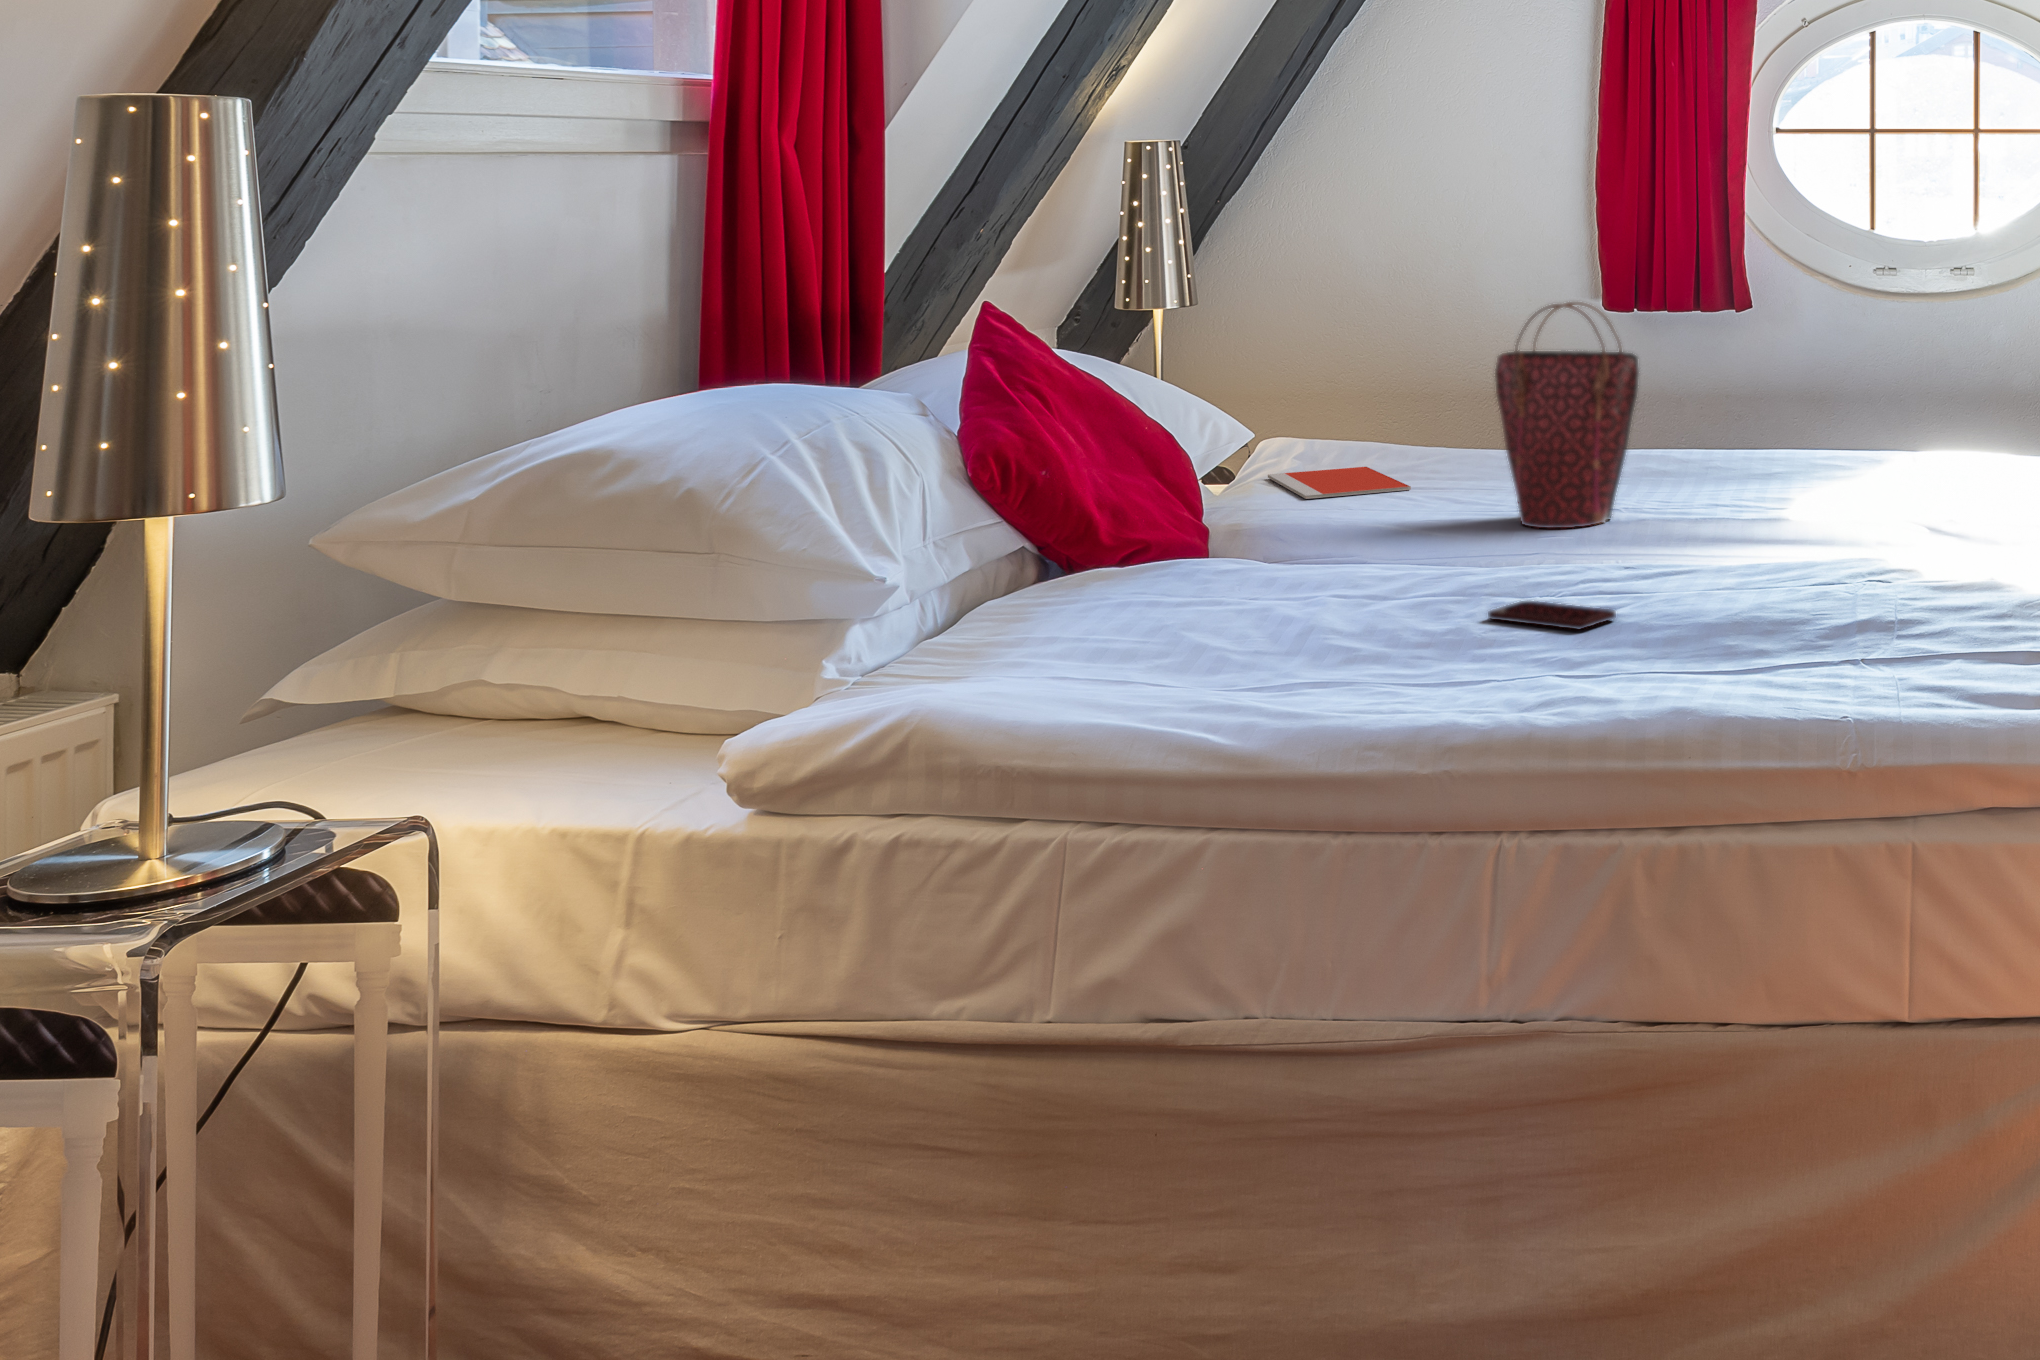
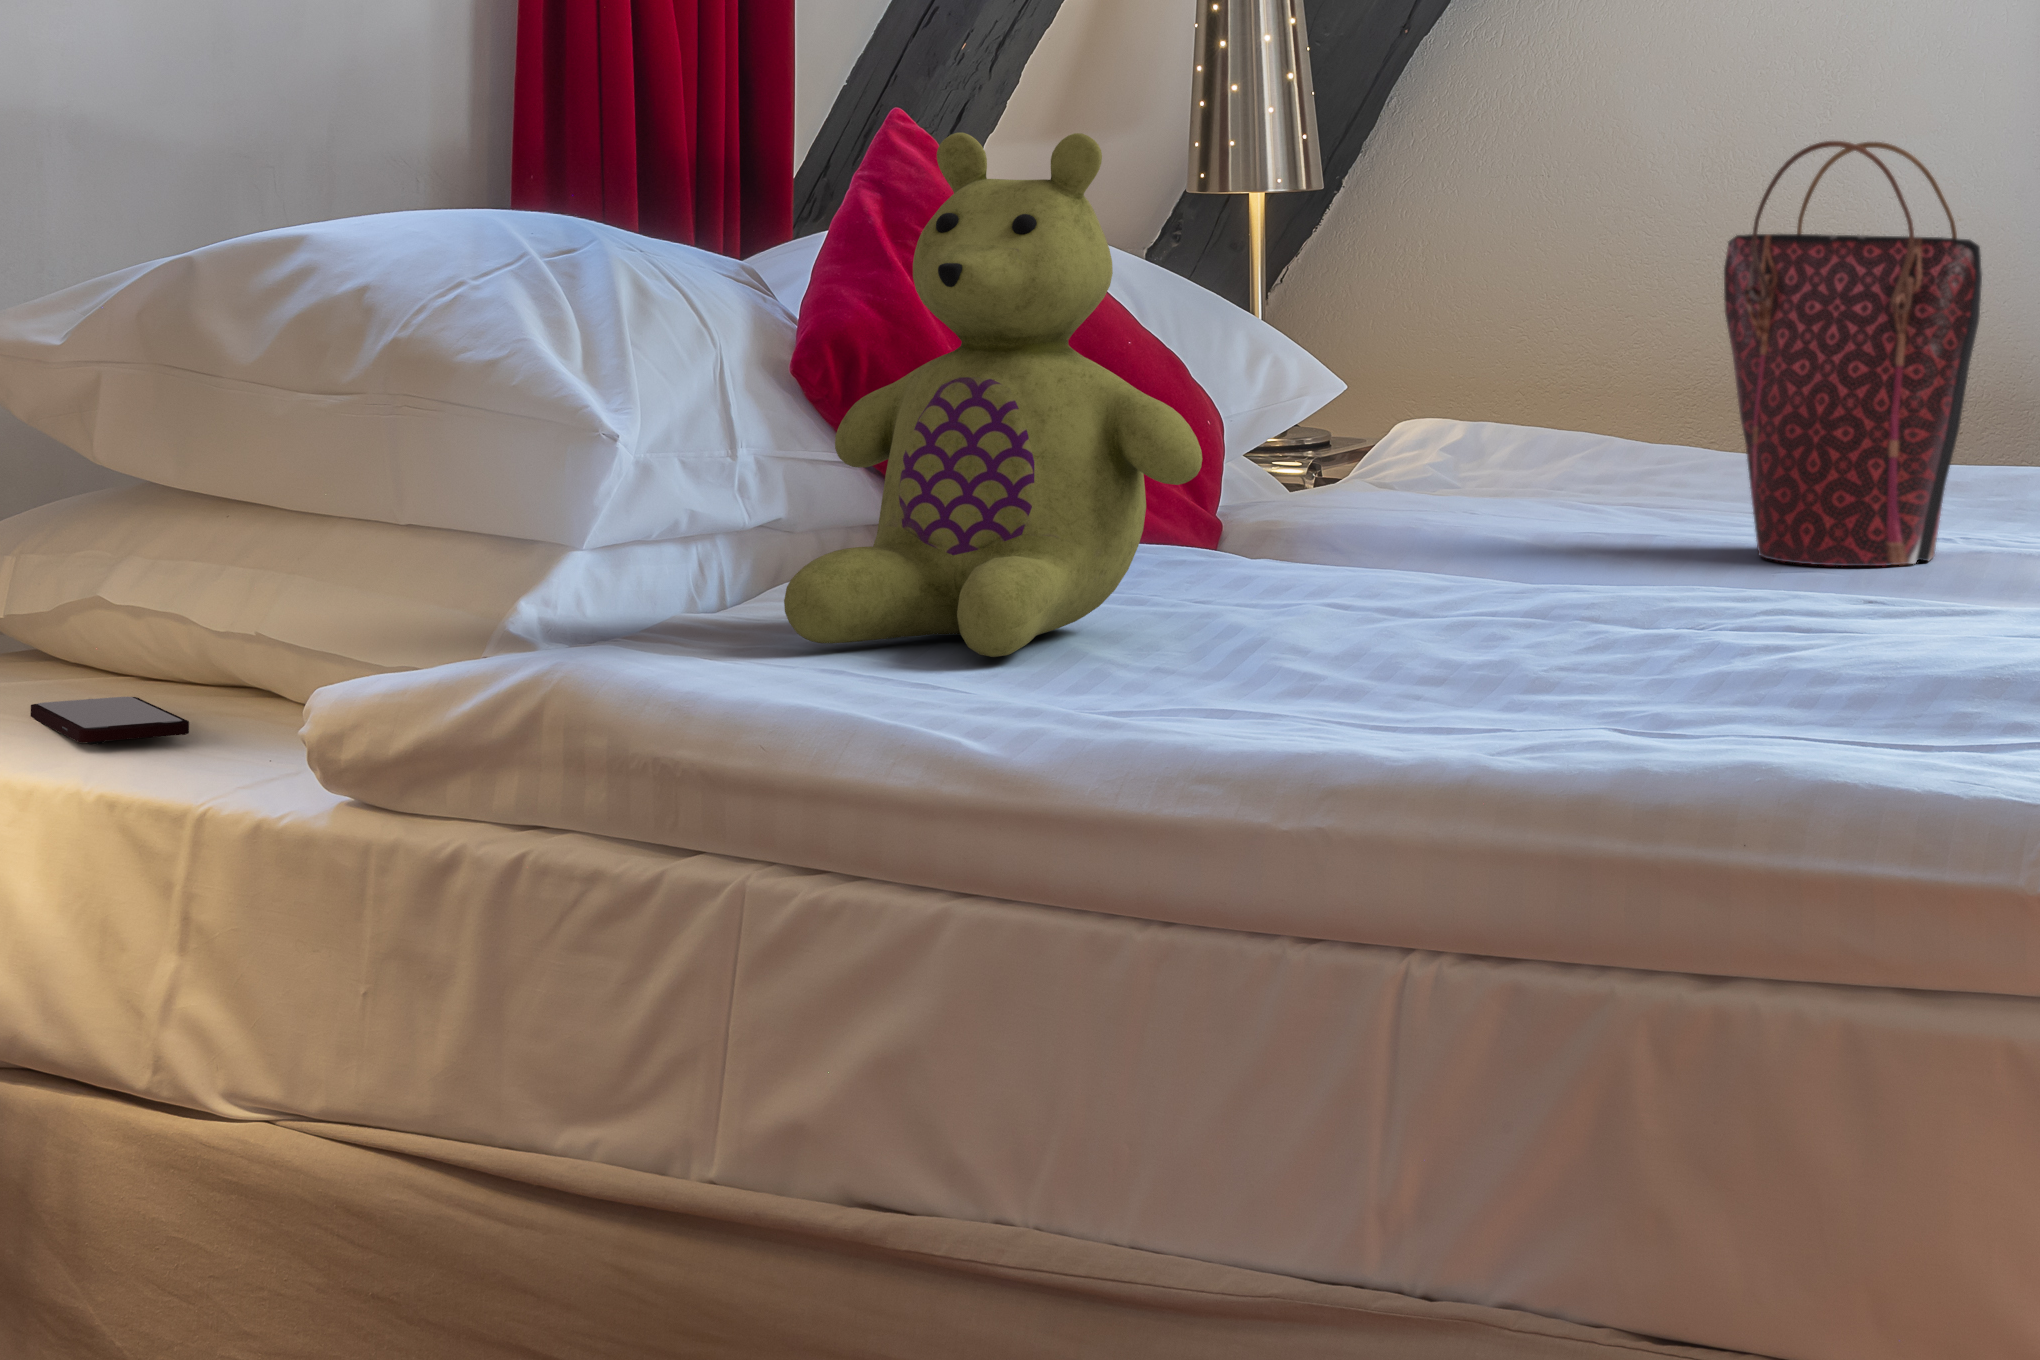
stuffed bear: none [1028,341,1278,657] -> present [784,133,1202,657]
notebook: present [1268,467,1411,499] -> none [1406,470,1623,503]
smartphone: present [1488,601,1616,629] -> present [31,697,189,744]

